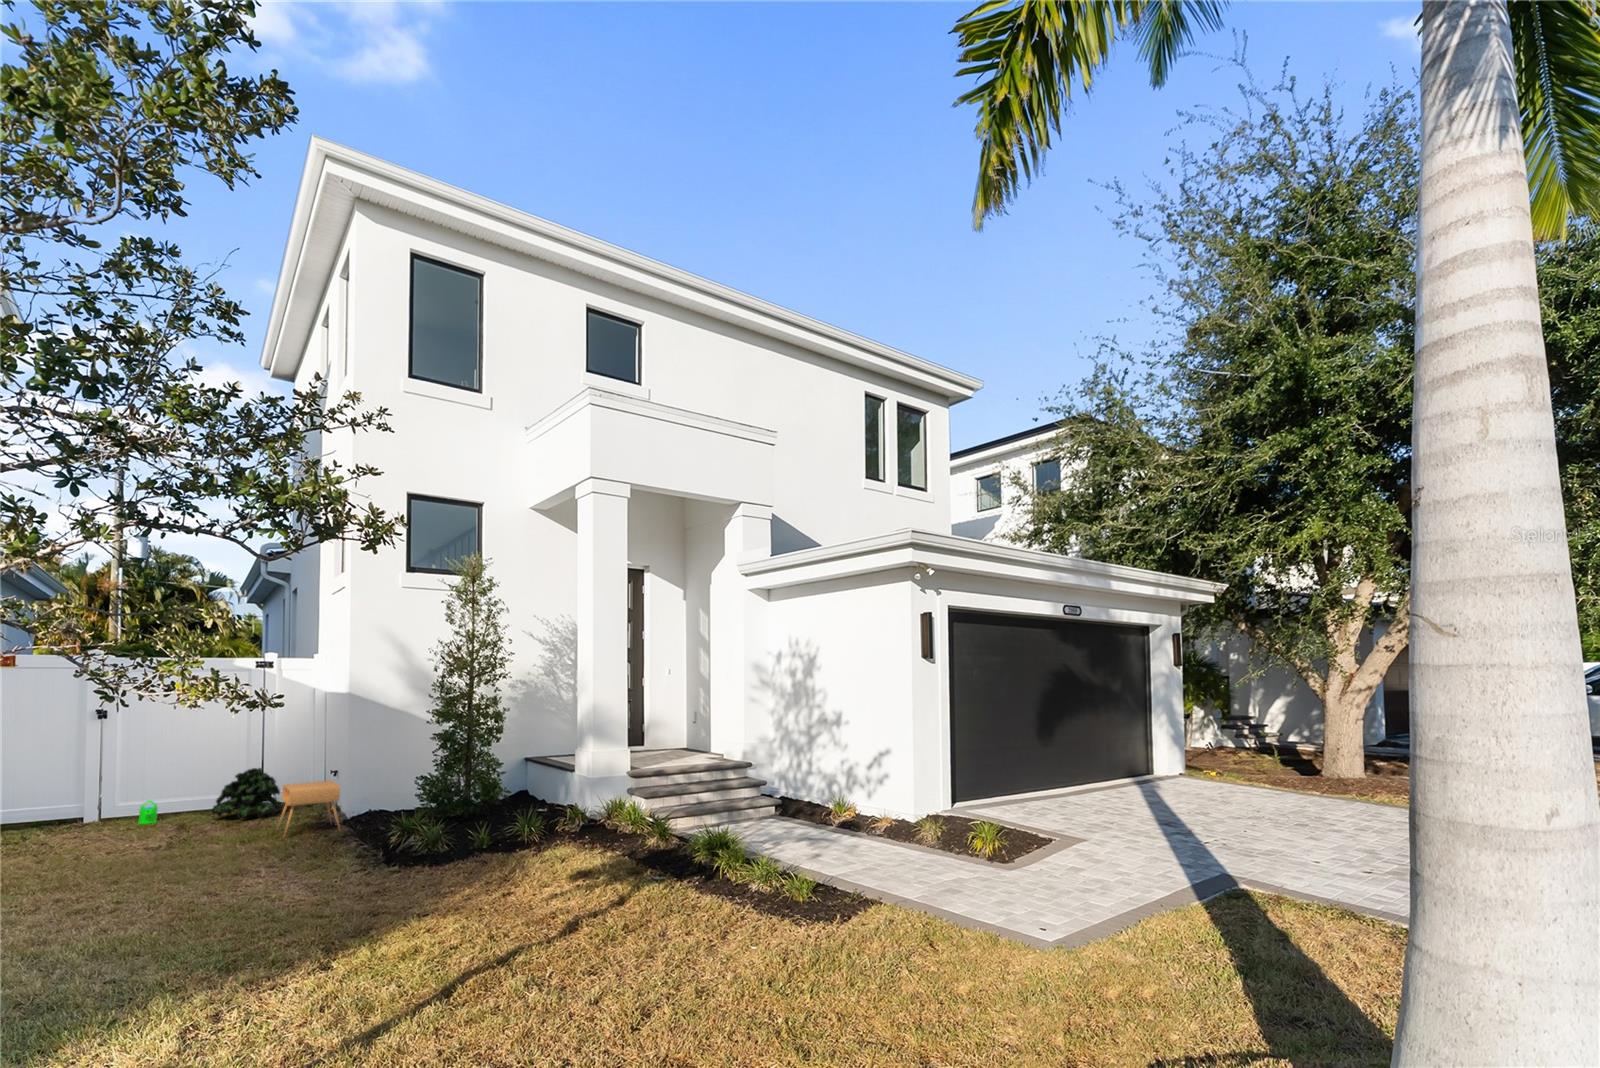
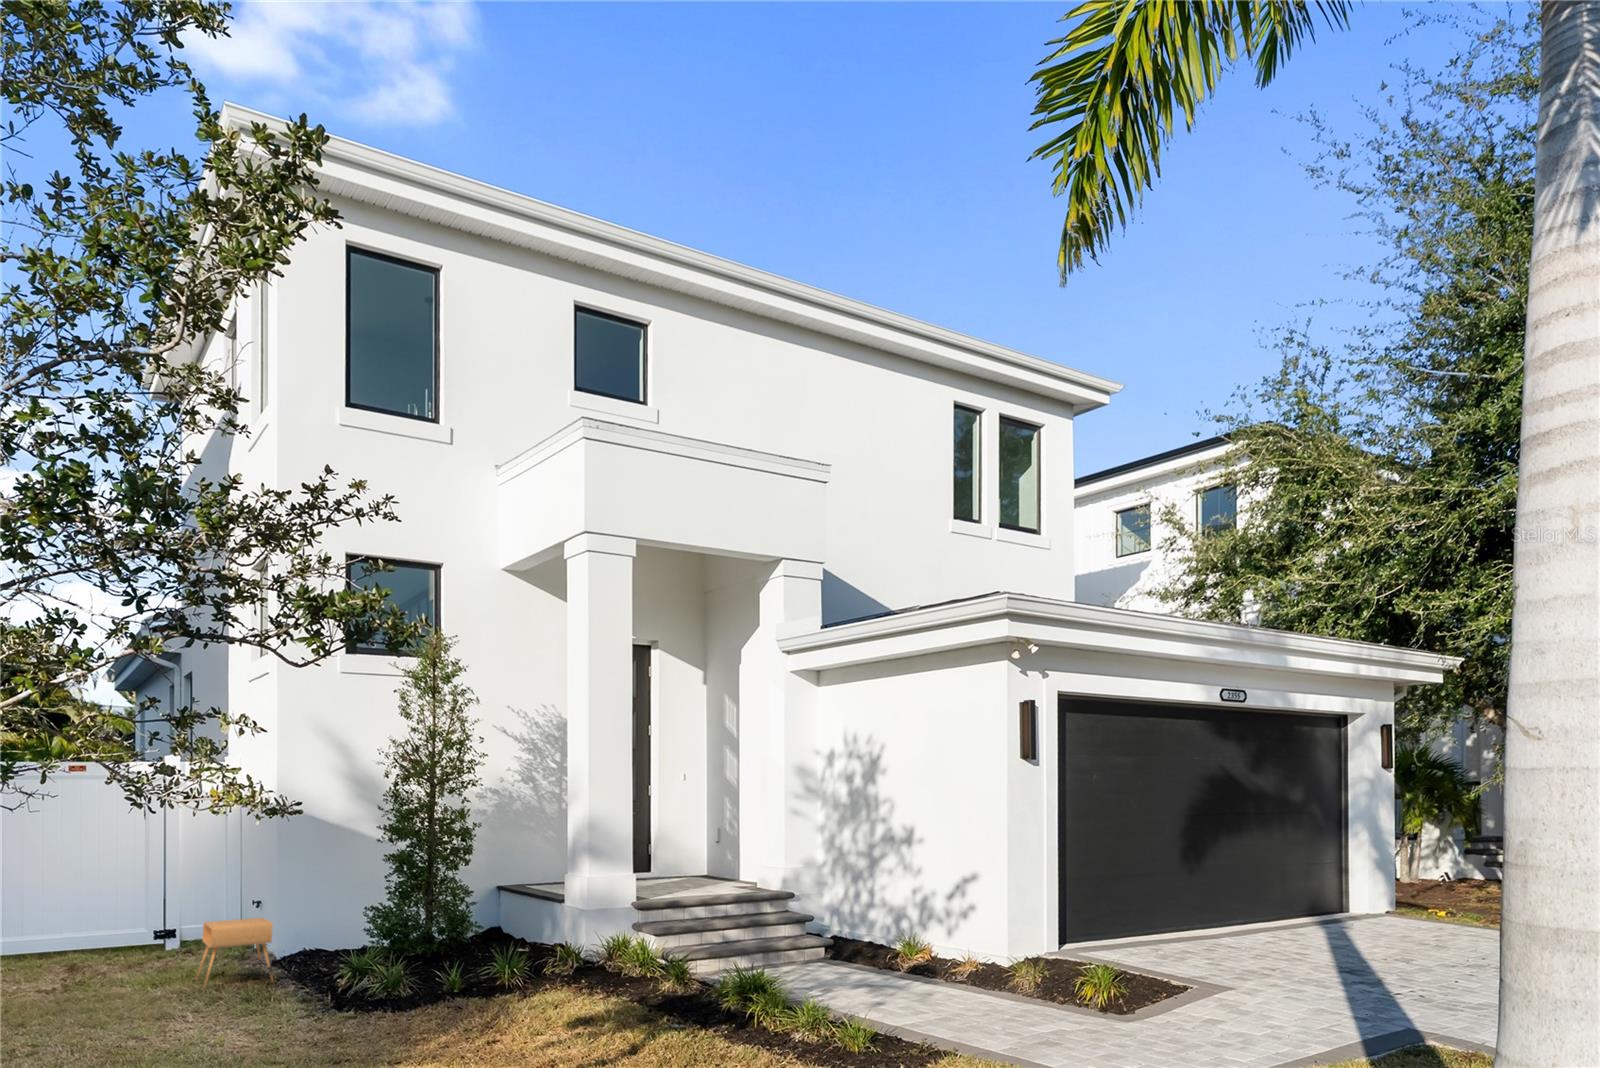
potted plant: present [212,768,281,819] -> none [118,903,202,969]
watering can: present [138,800,158,824] -> none [29,944,54,974]

